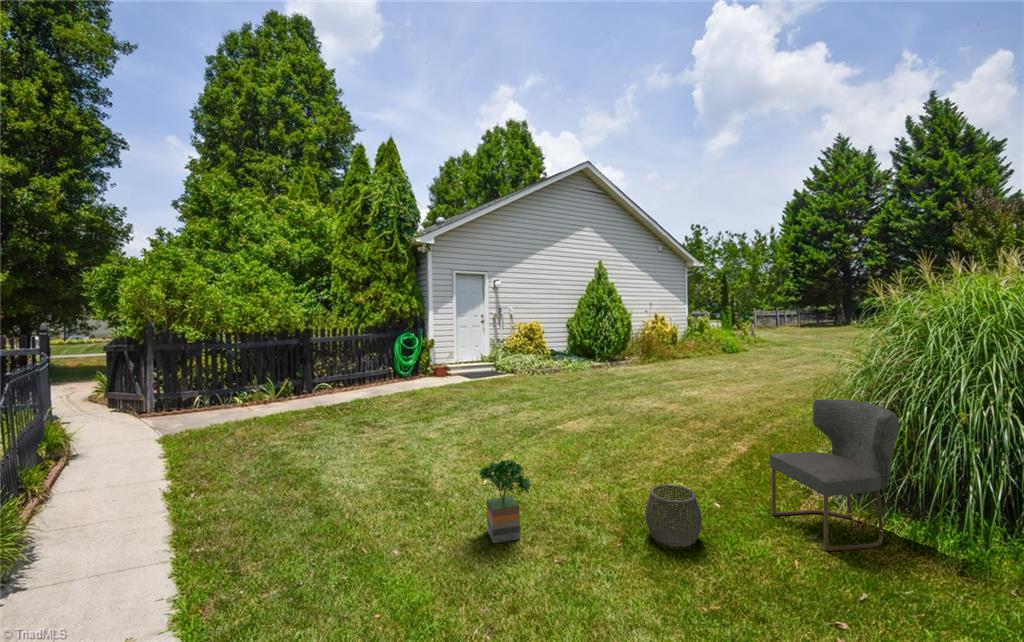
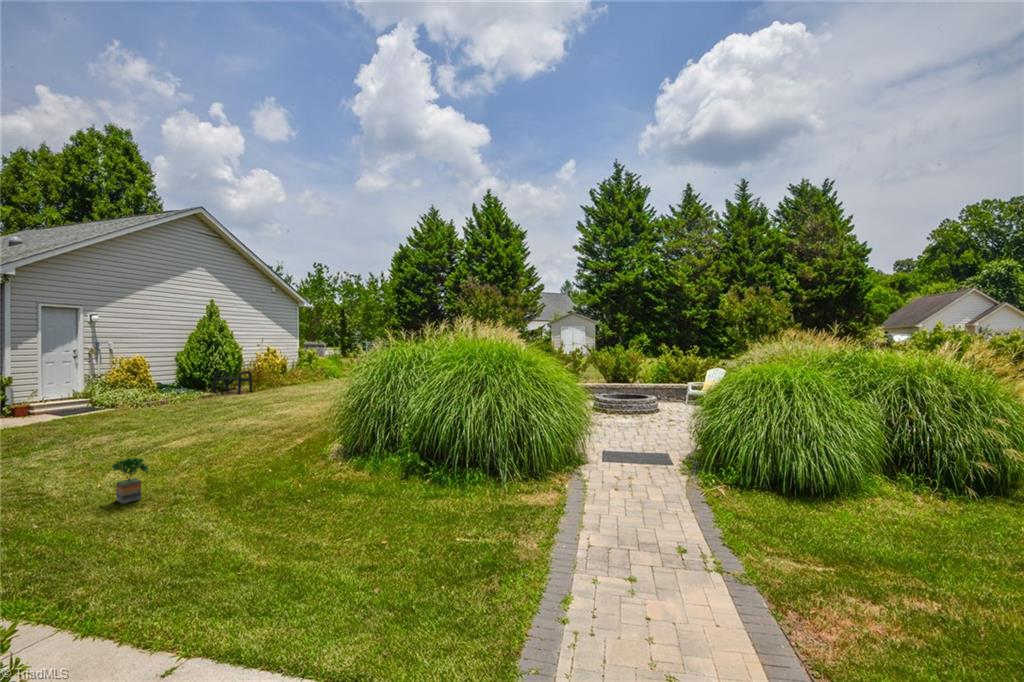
bench: none [602,338,643,366] -> present [213,370,252,394]
chair: present [770,399,899,551] -> none [293,409,343,475]
woven basket: present [645,485,702,547] -> none [221,458,252,486]

